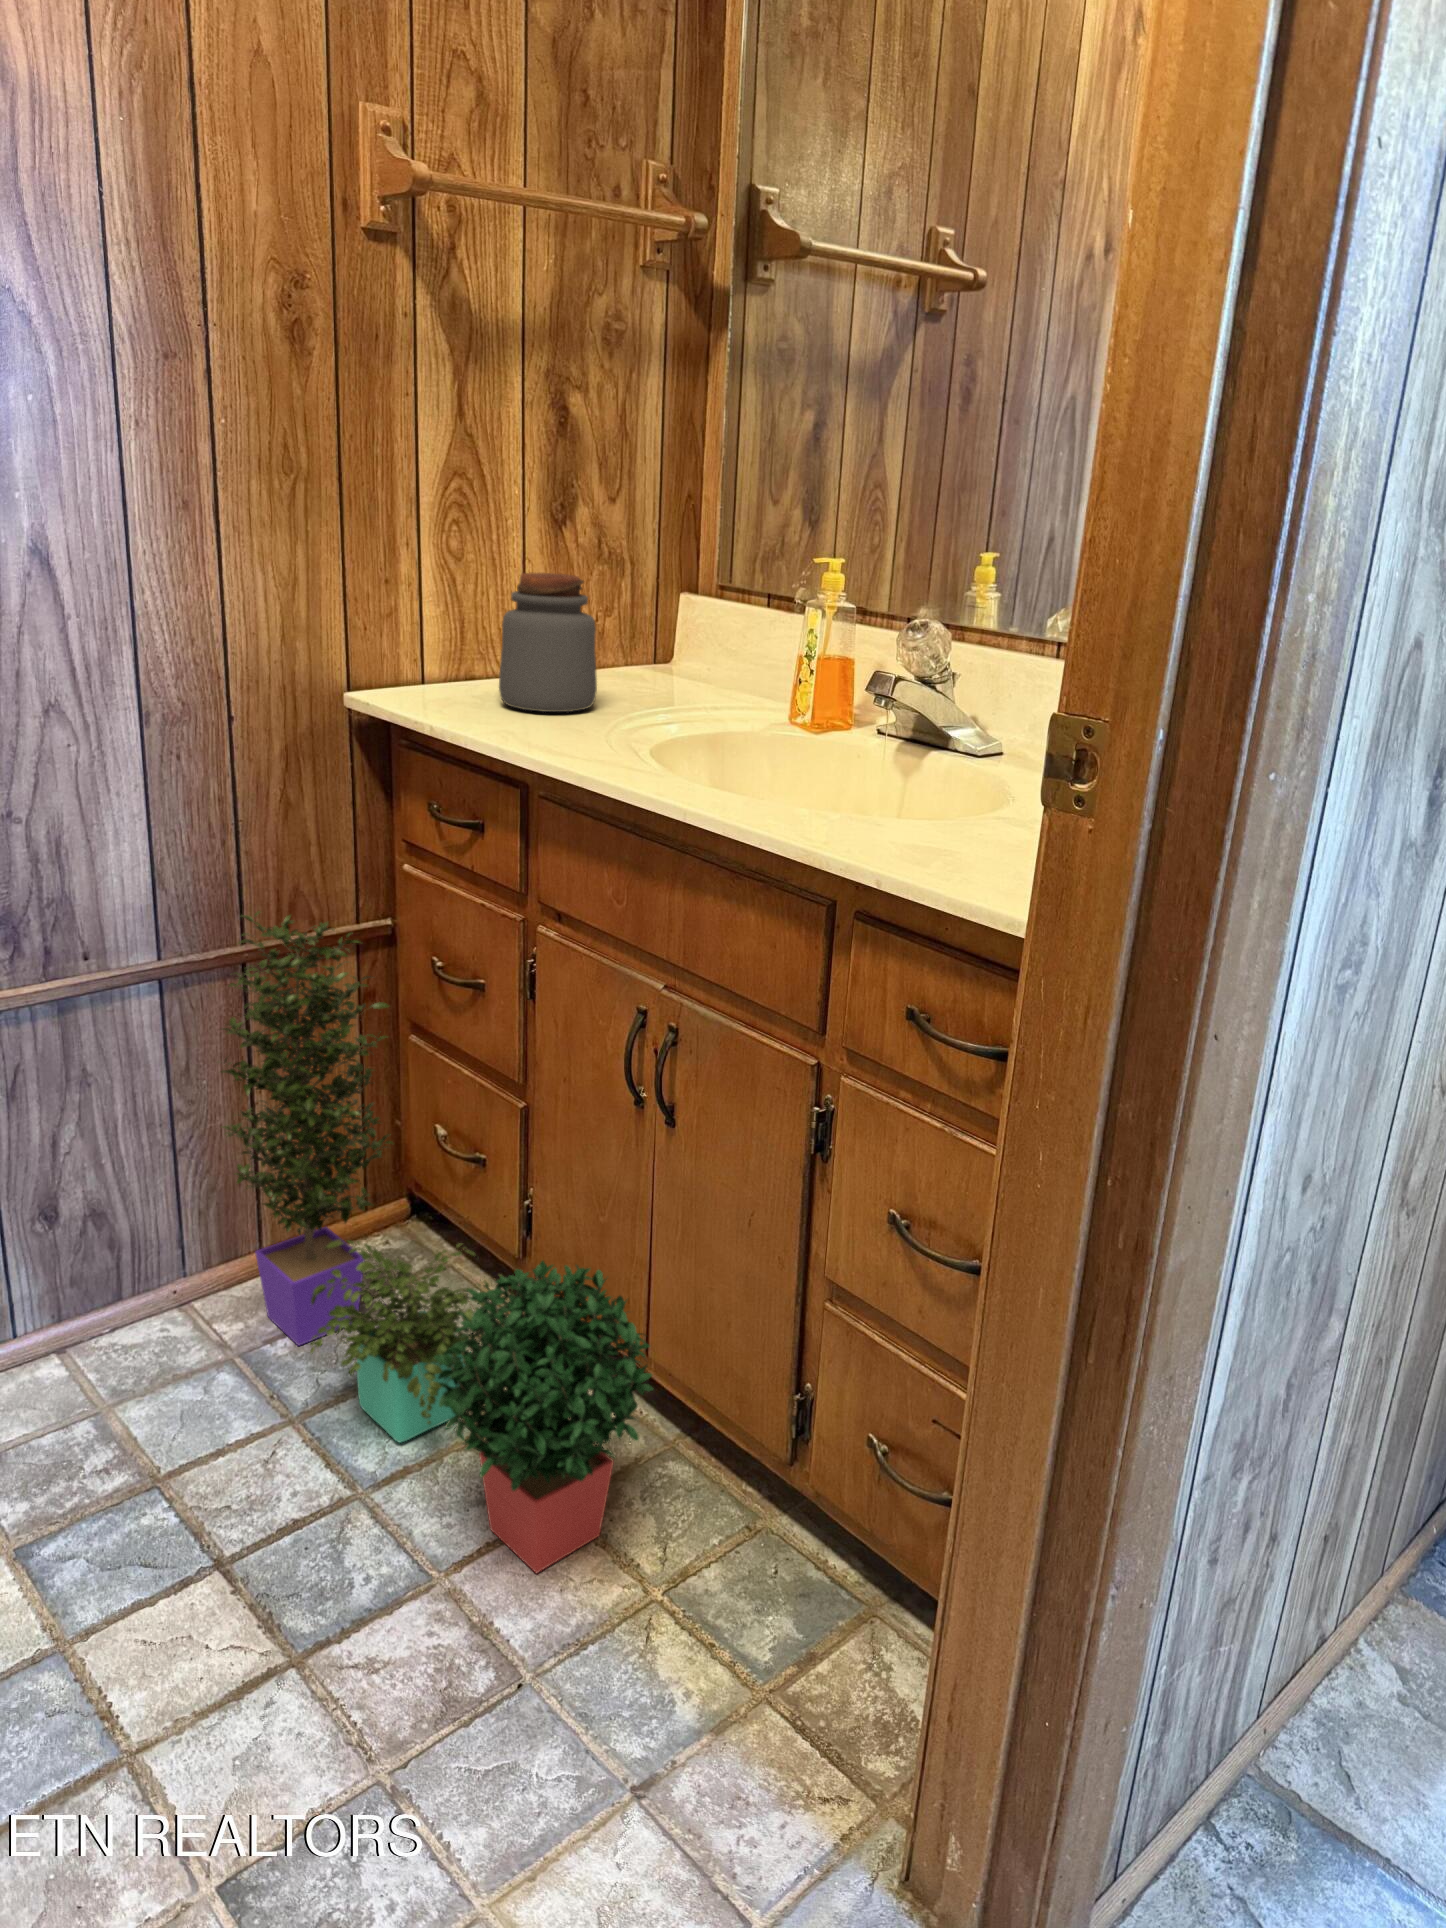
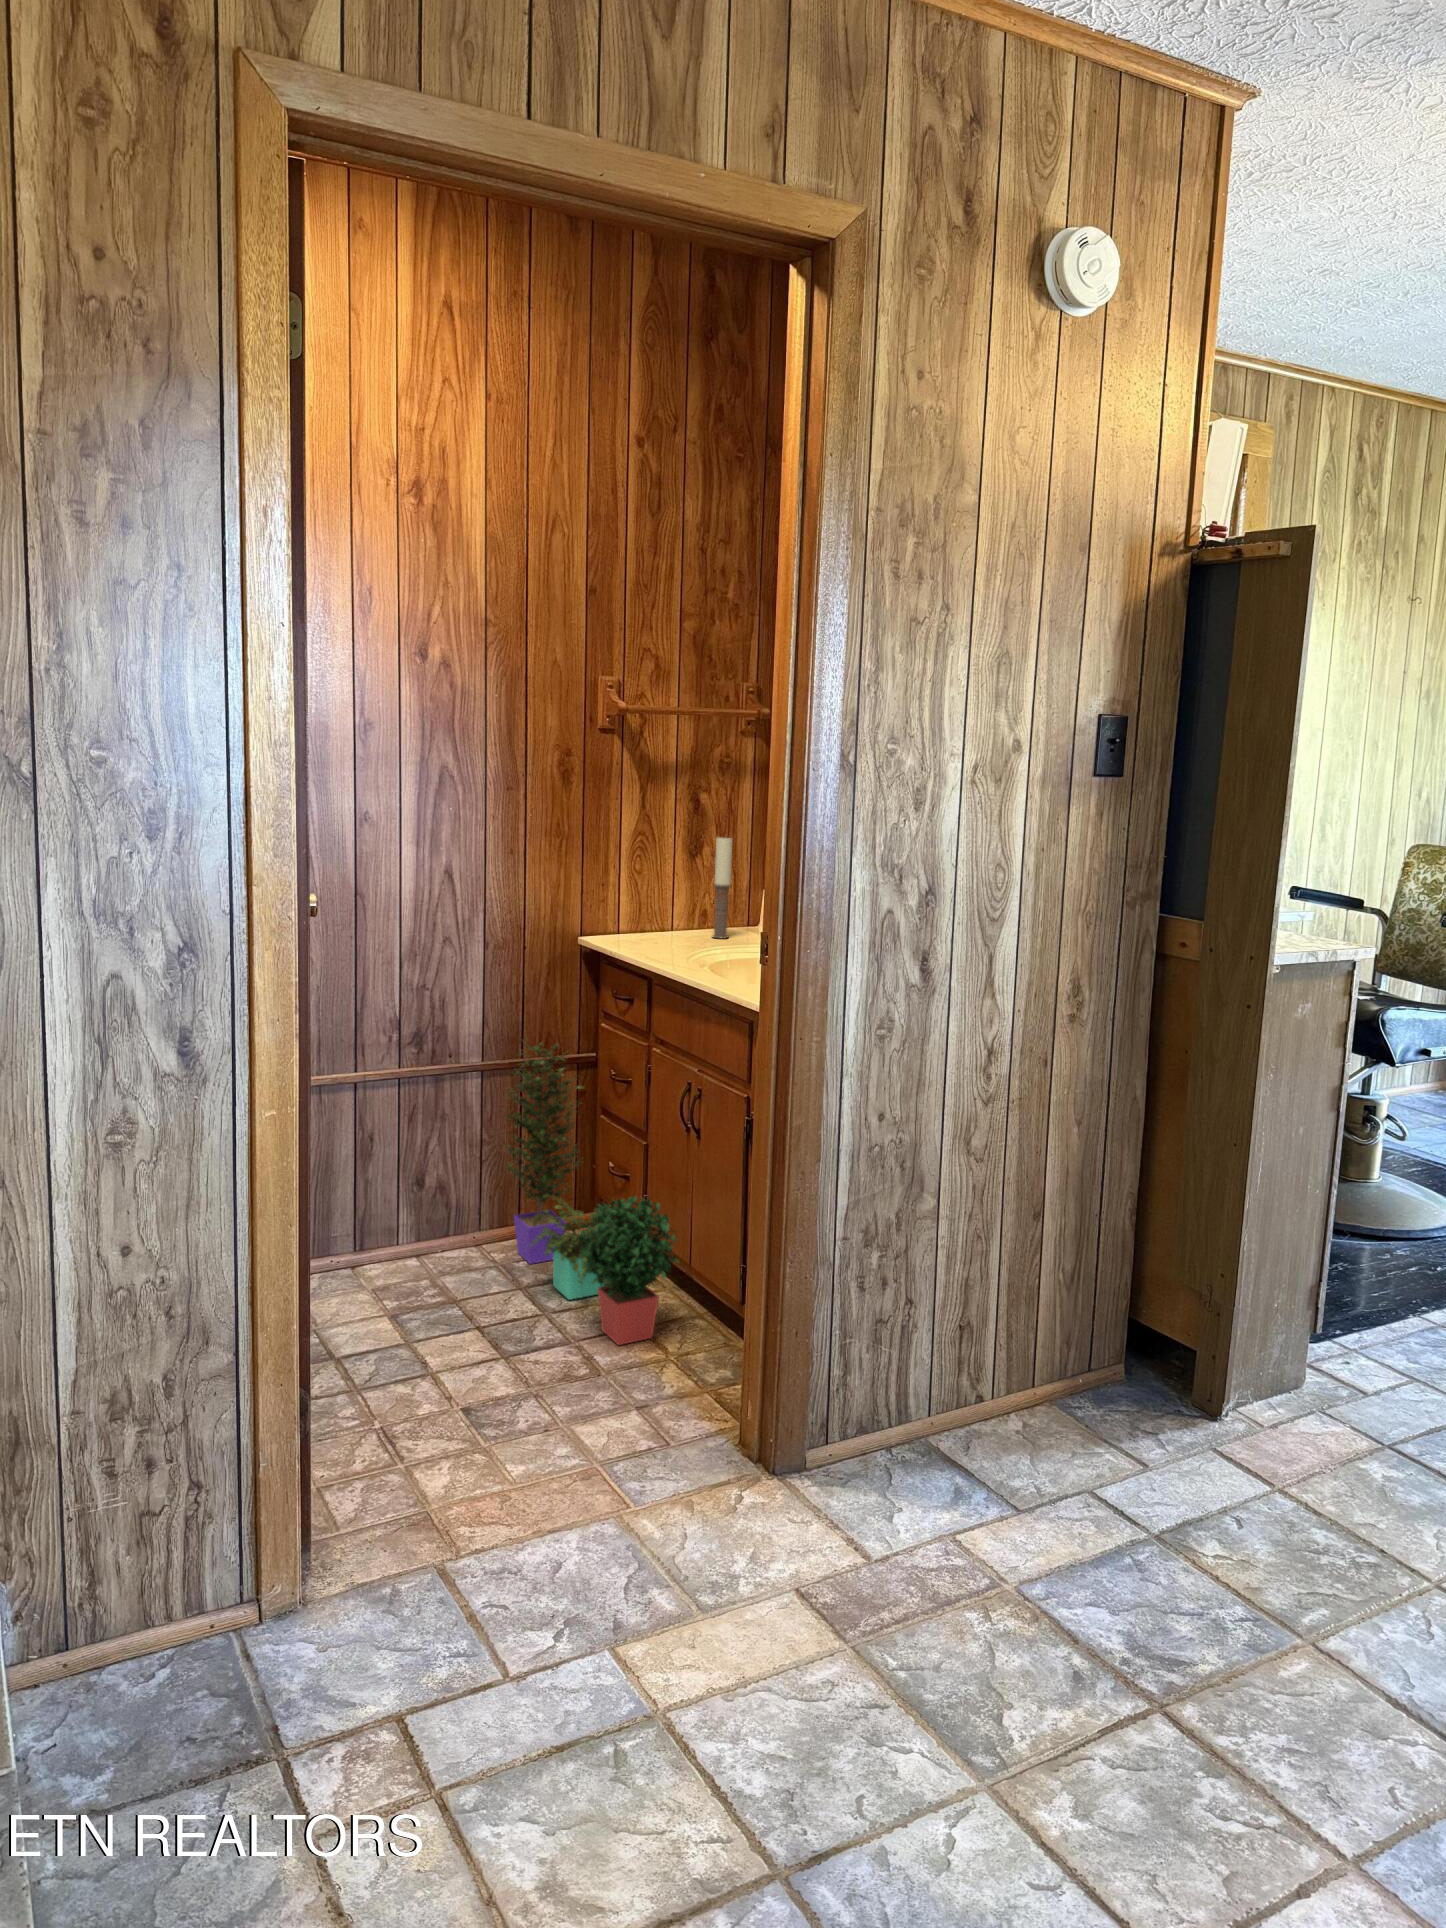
candle: none [604,481,643,689] -> present [713,837,732,938]
jar: present [499,572,597,712] -> none [651,880,699,947]

